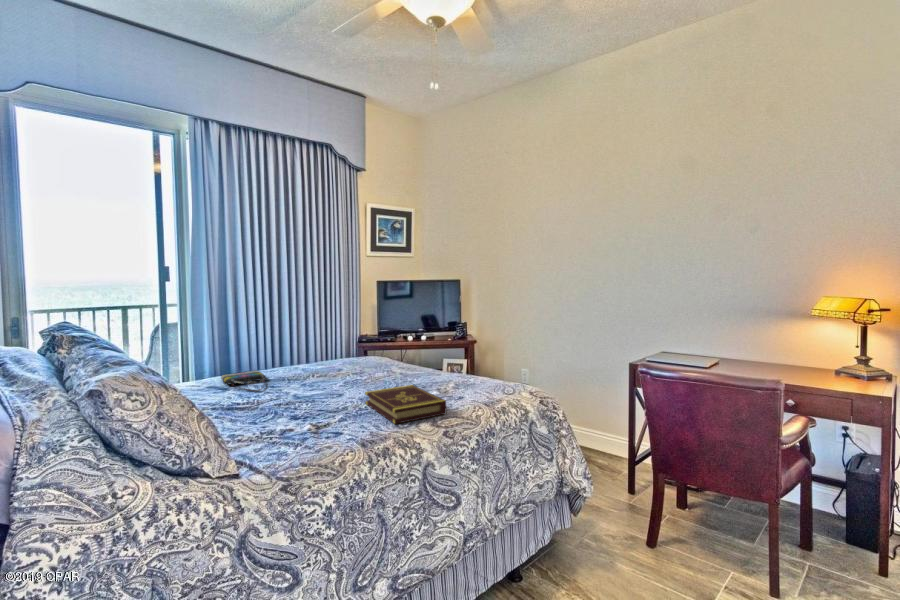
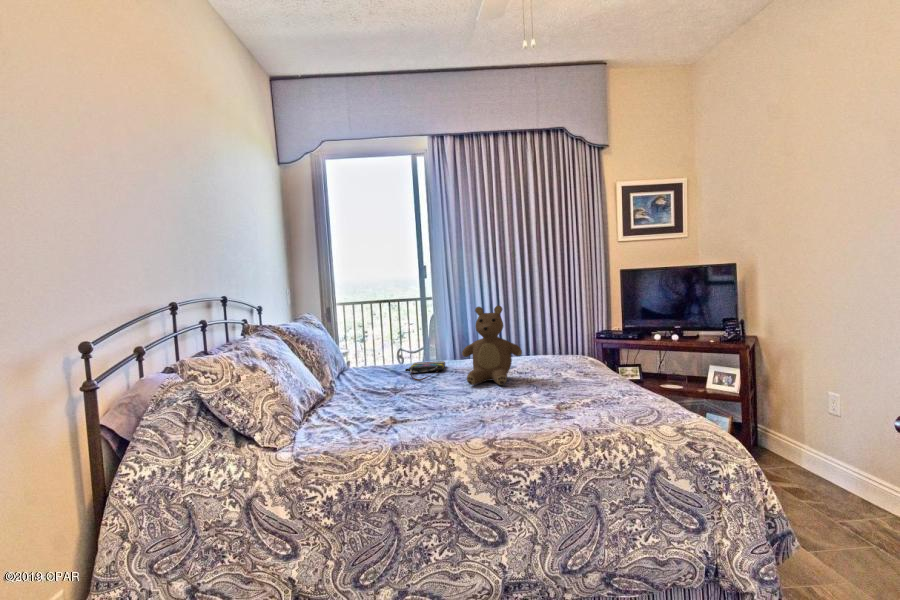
teddy bear: none [305,310,364,388] -> present [462,306,522,385]
book: present [365,385,446,424] -> none [456,393,528,433]

